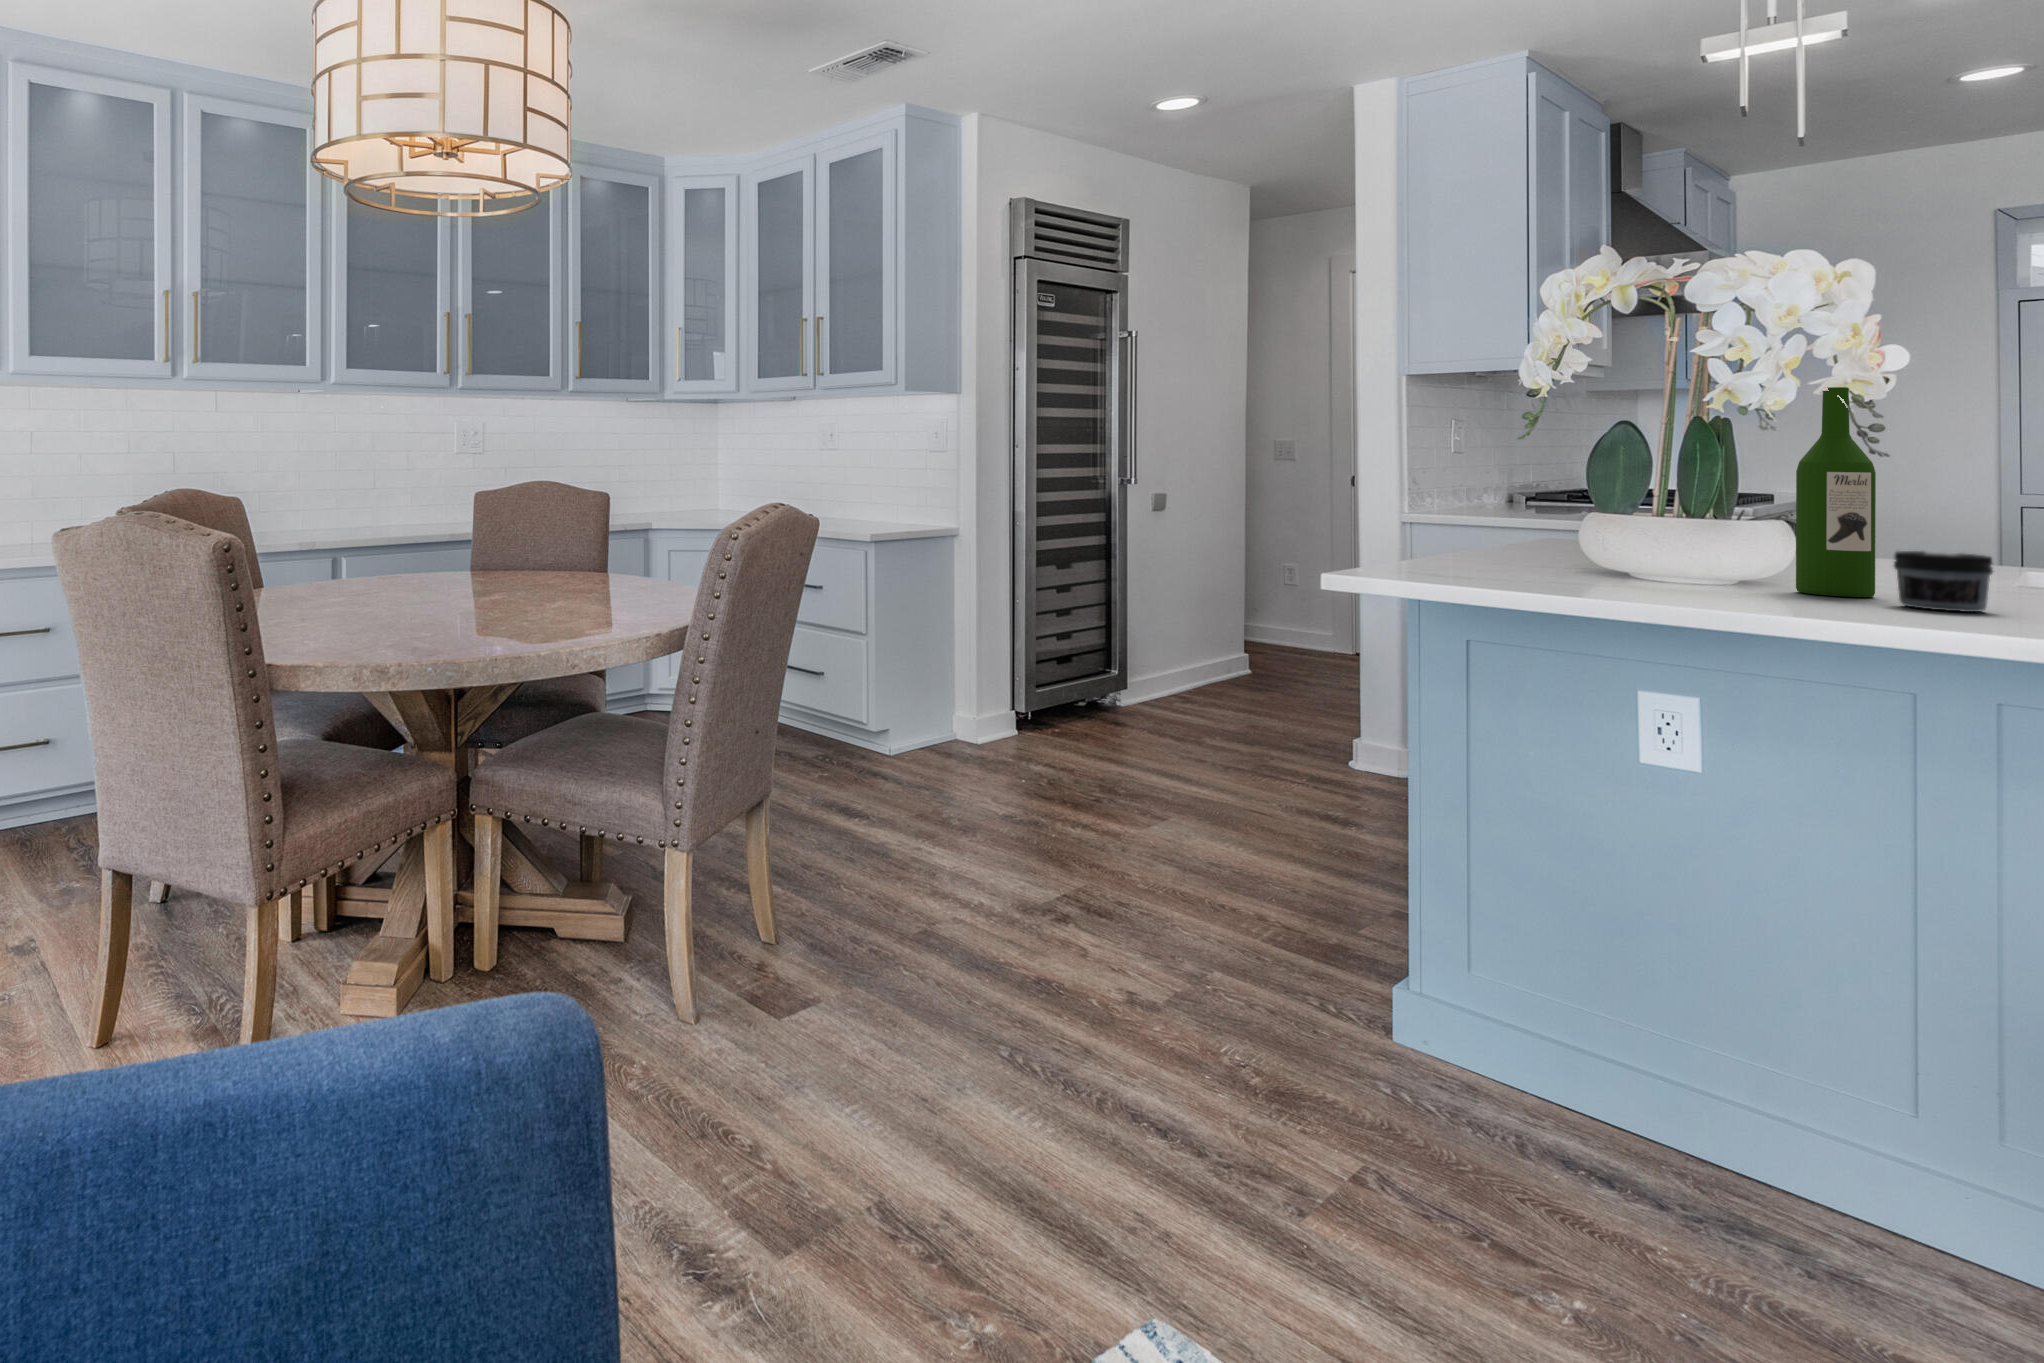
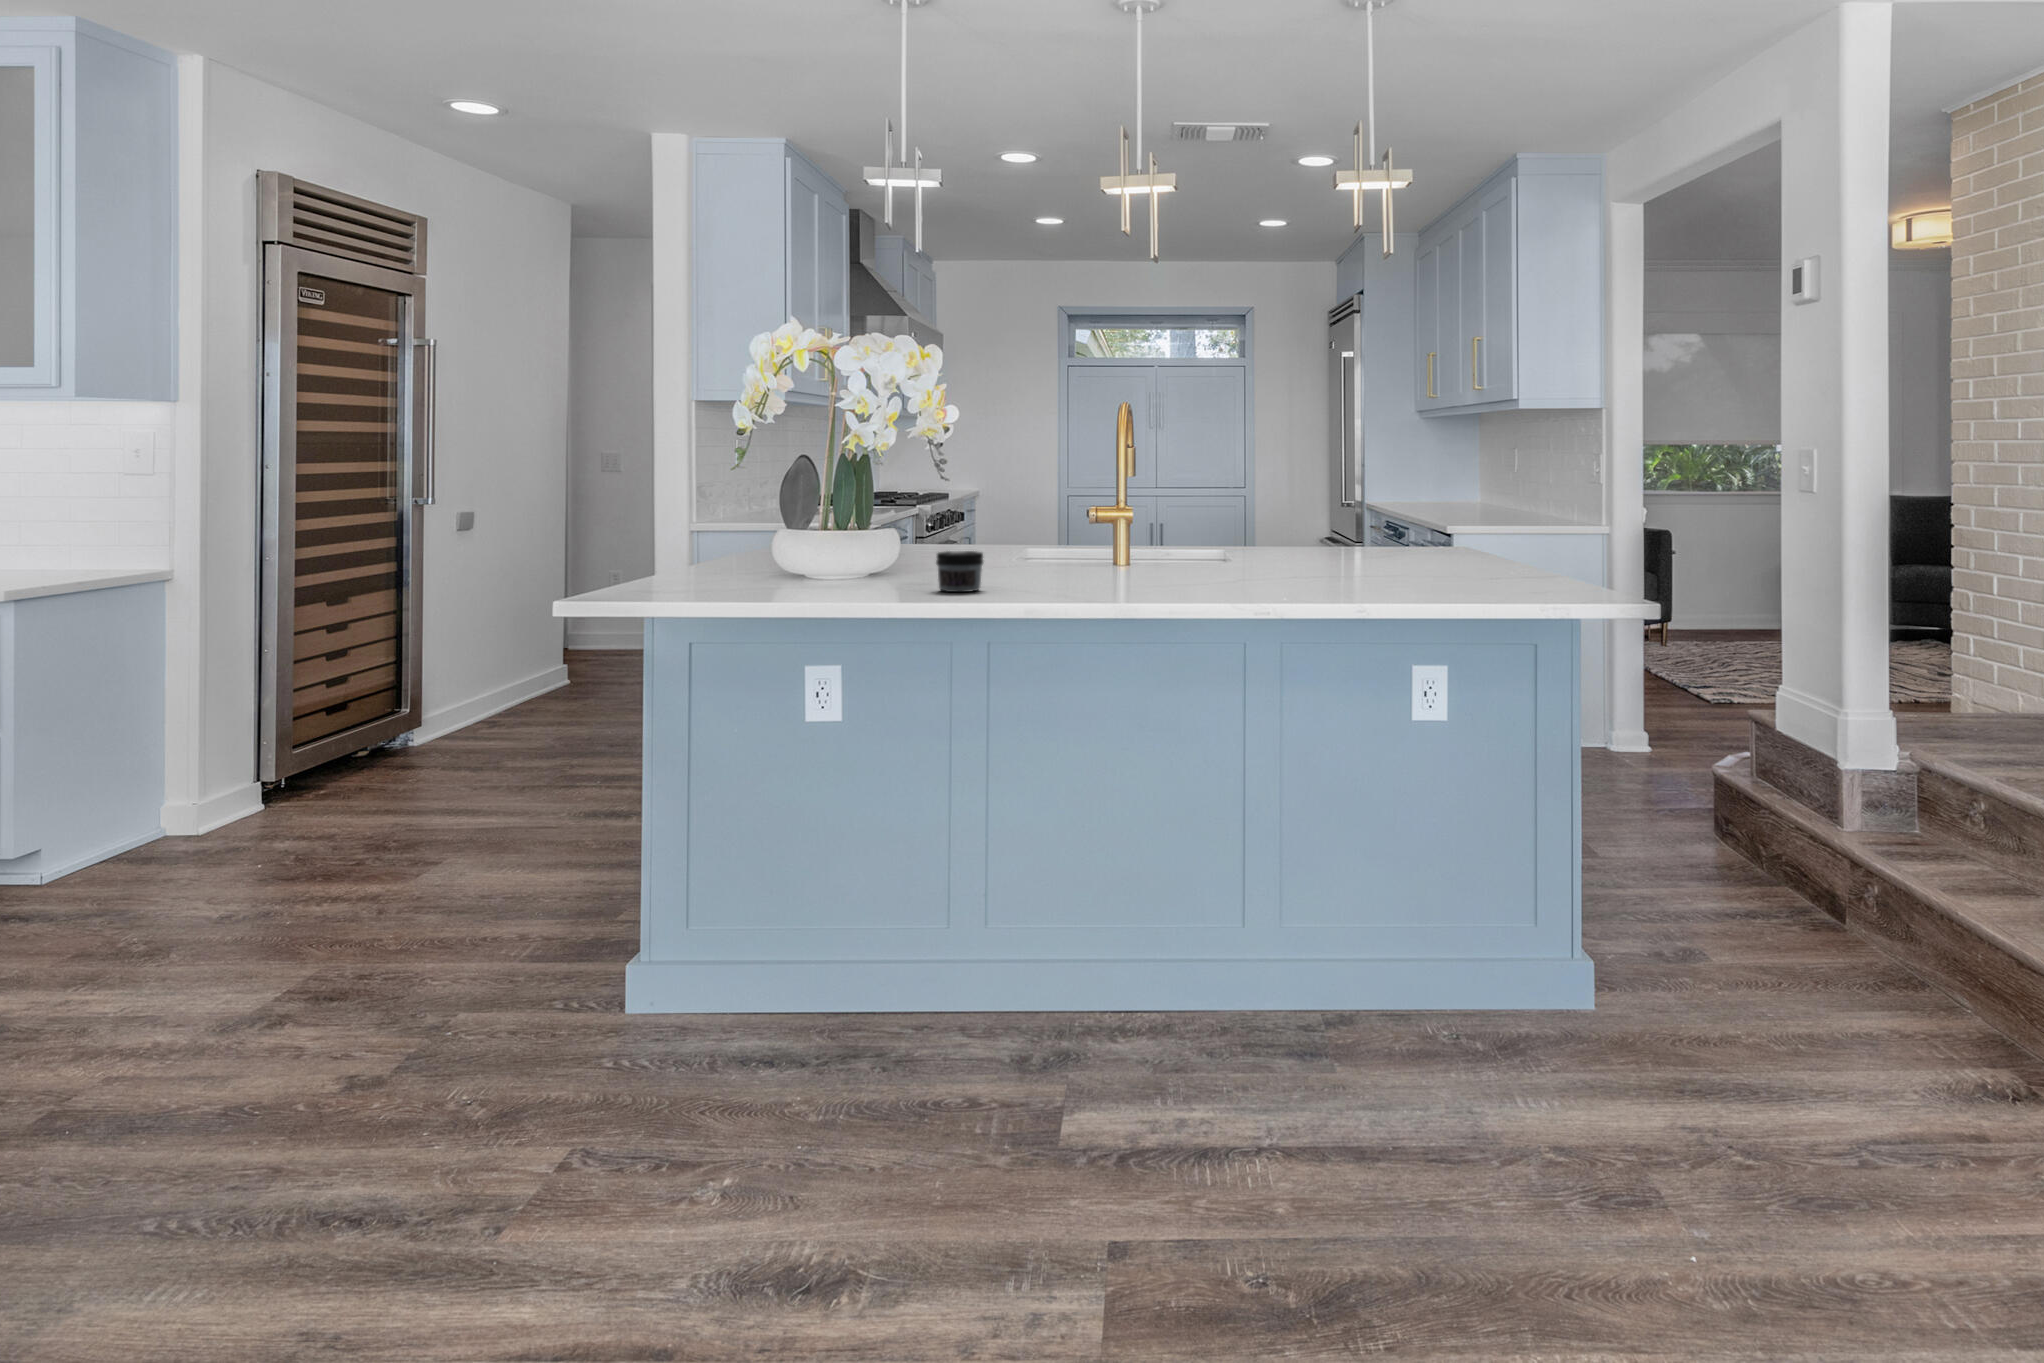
wine bottle: present [1796,387,1876,597] -> none [892,434,935,586]

